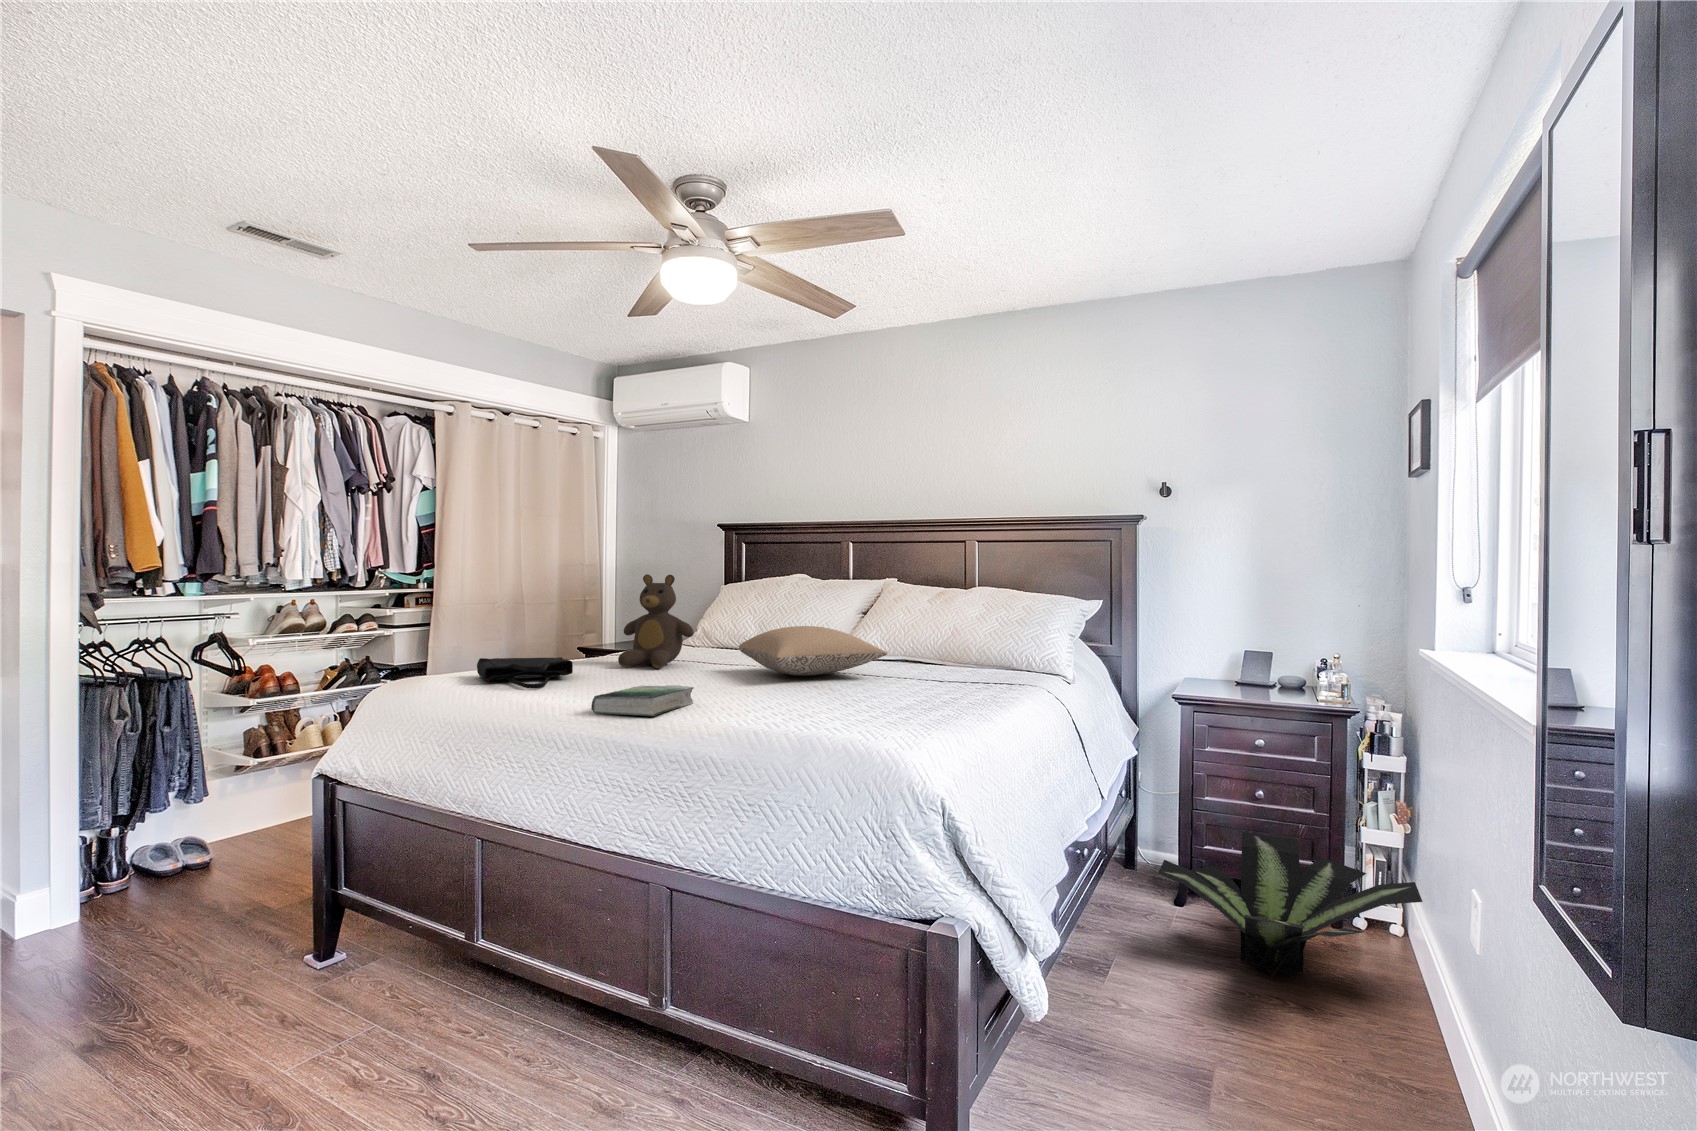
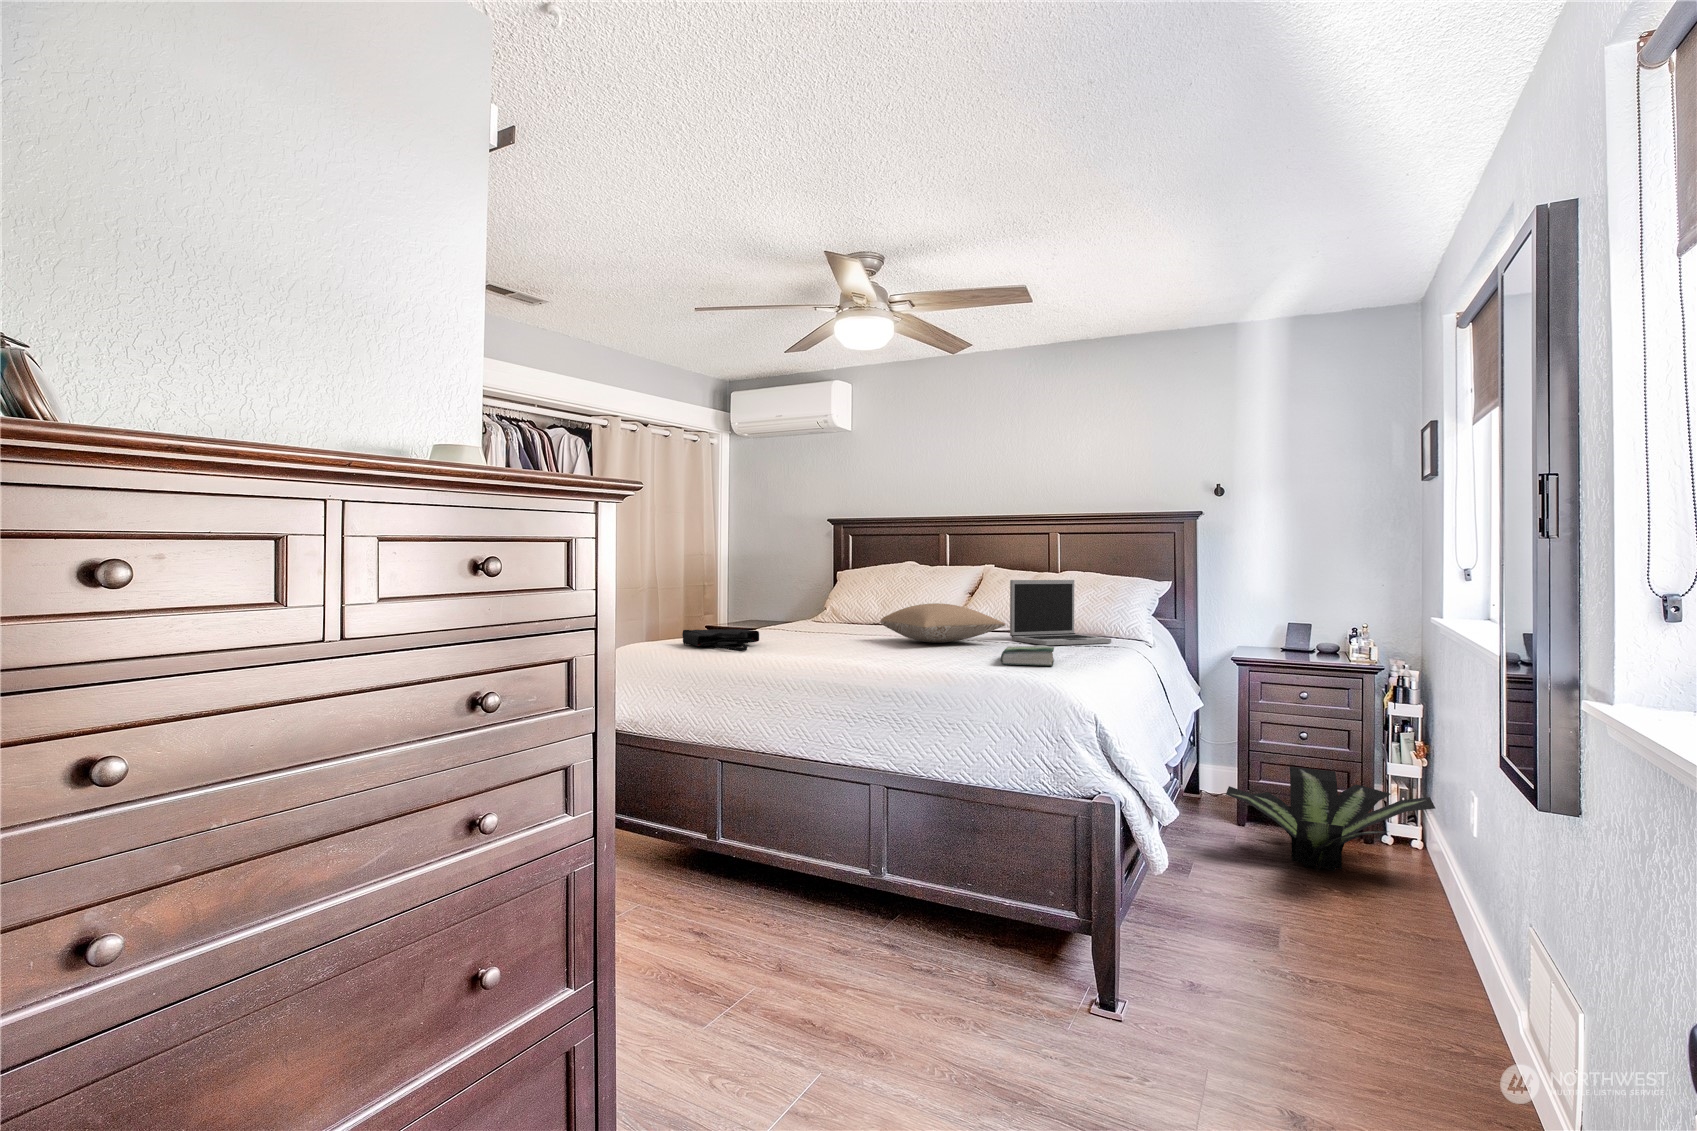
teddy bear: present [618,574,694,668] -> none [780,563,839,638]
laptop: none [900,597,1022,681] -> present [1010,580,1111,645]
book: present [591,685,694,716] -> present [1001,645,1054,666]

